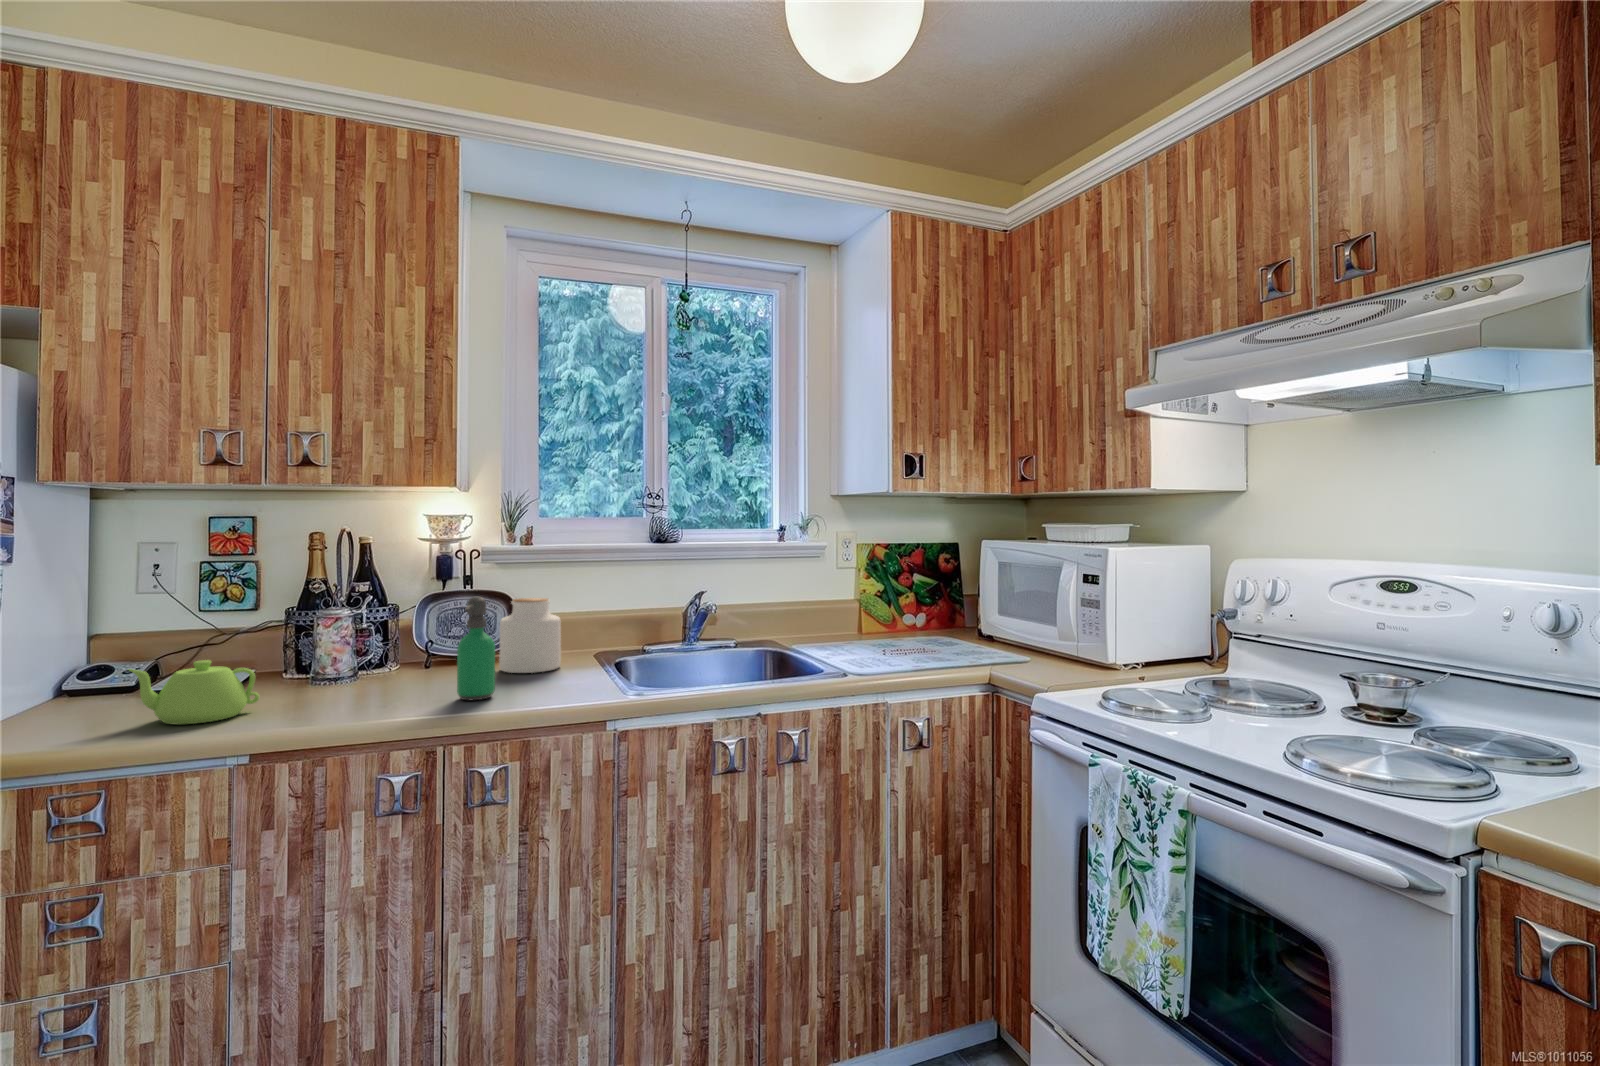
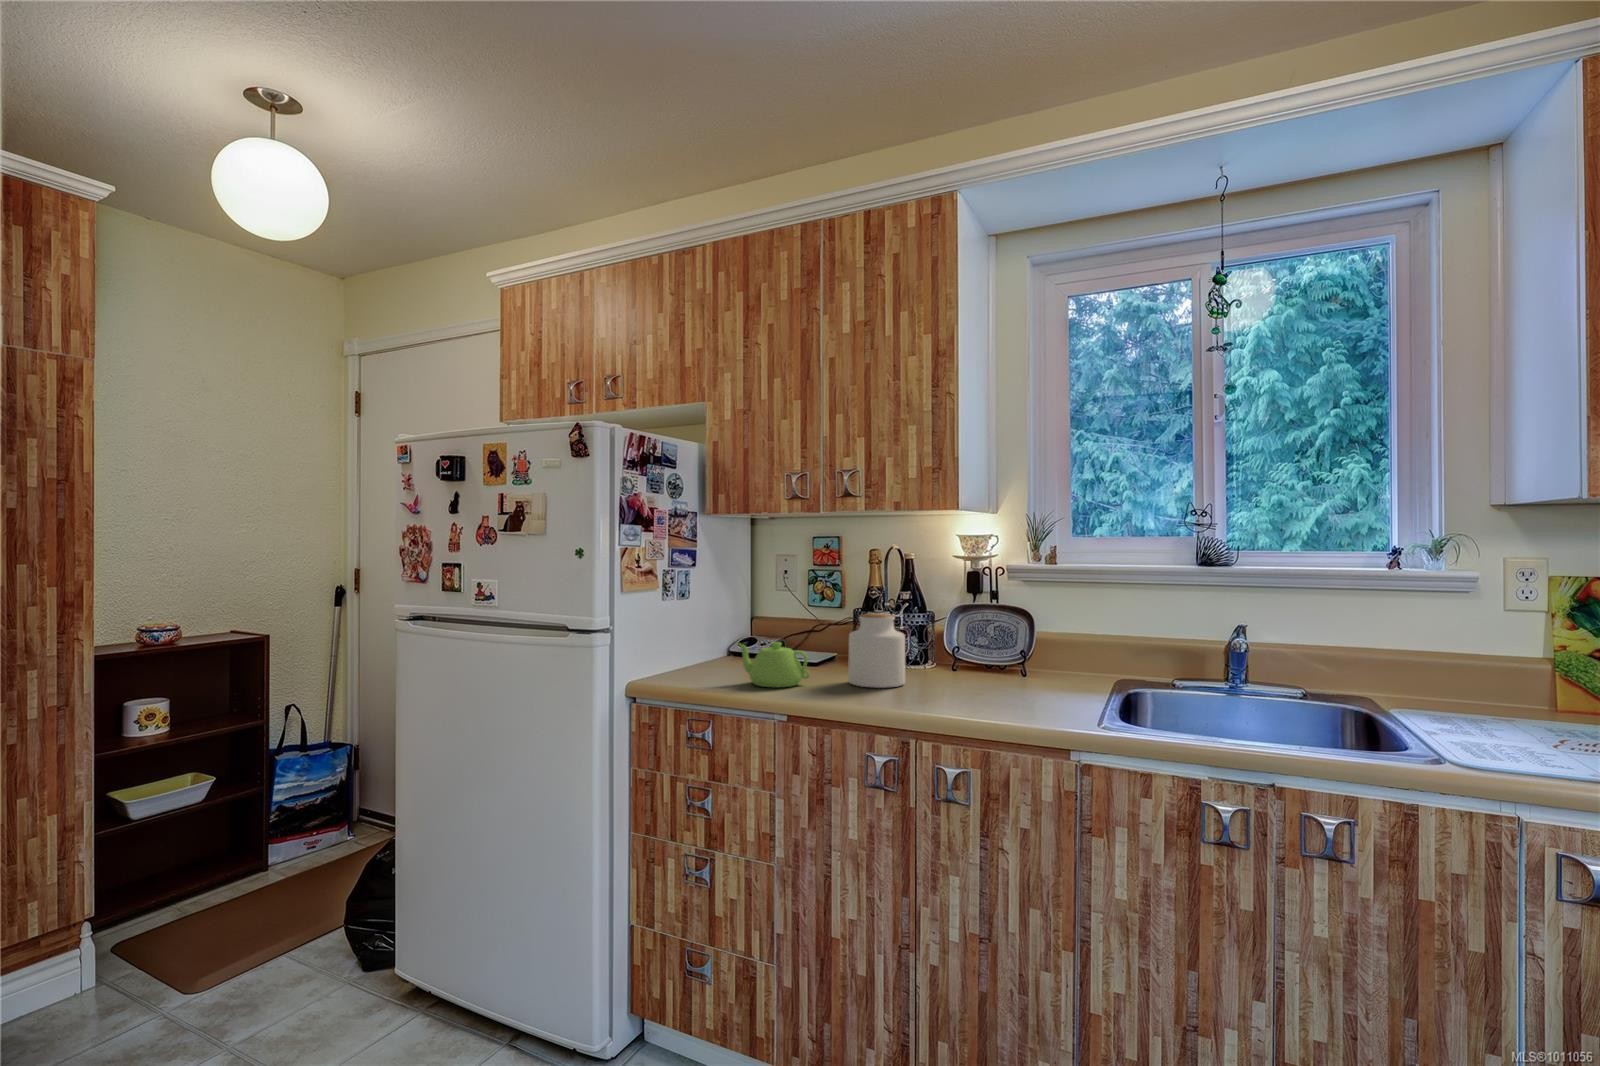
soap dispenser: present [457,597,495,700] -> none [940,606,973,703]
jar: present [499,598,561,673] -> present [848,614,905,688]

